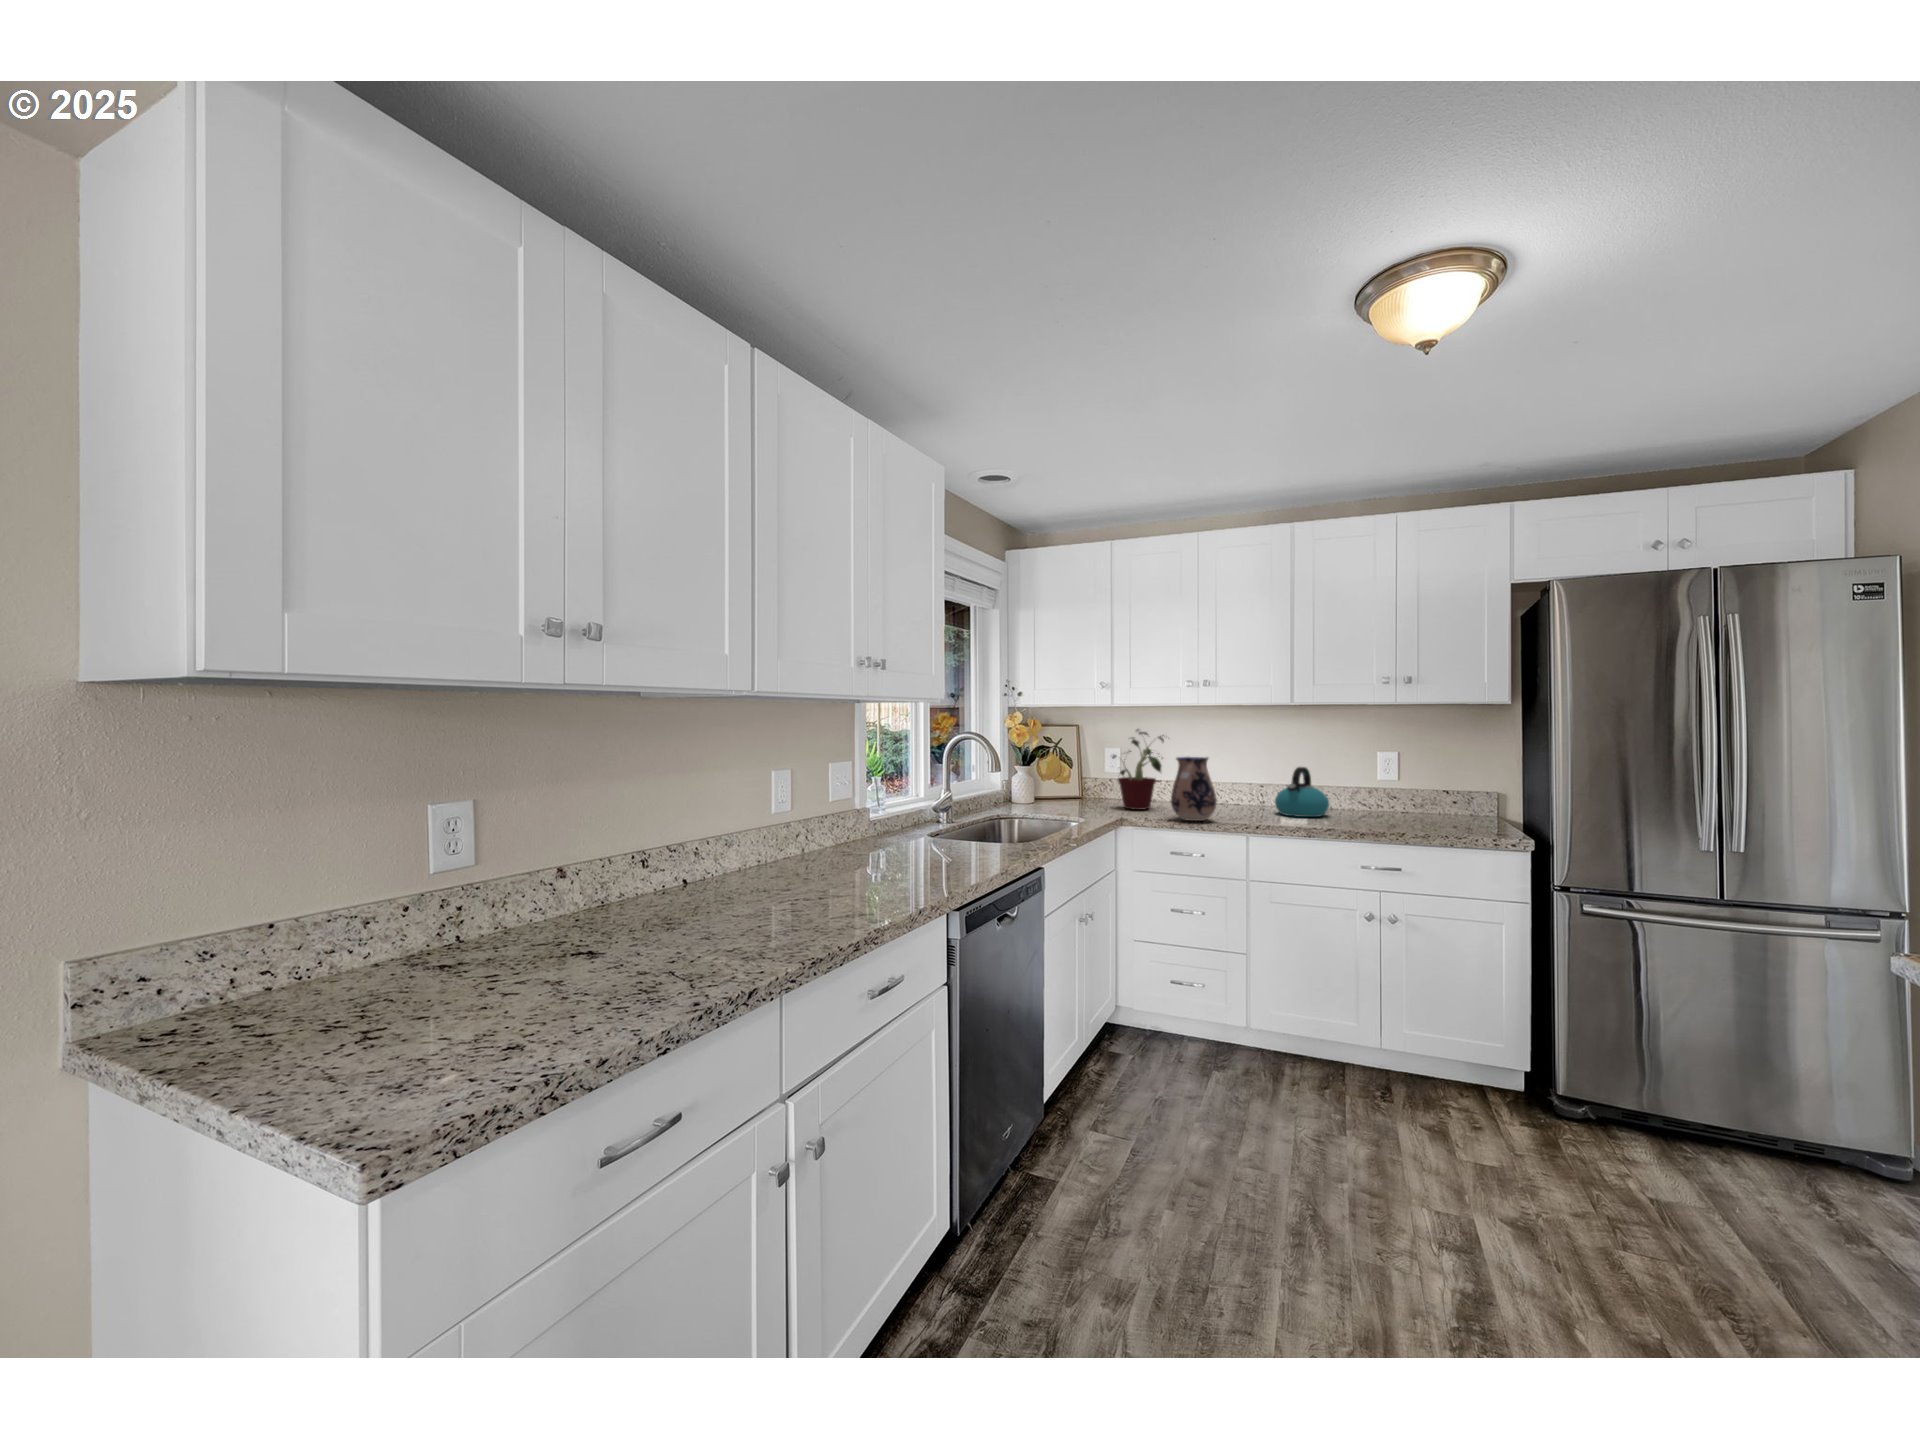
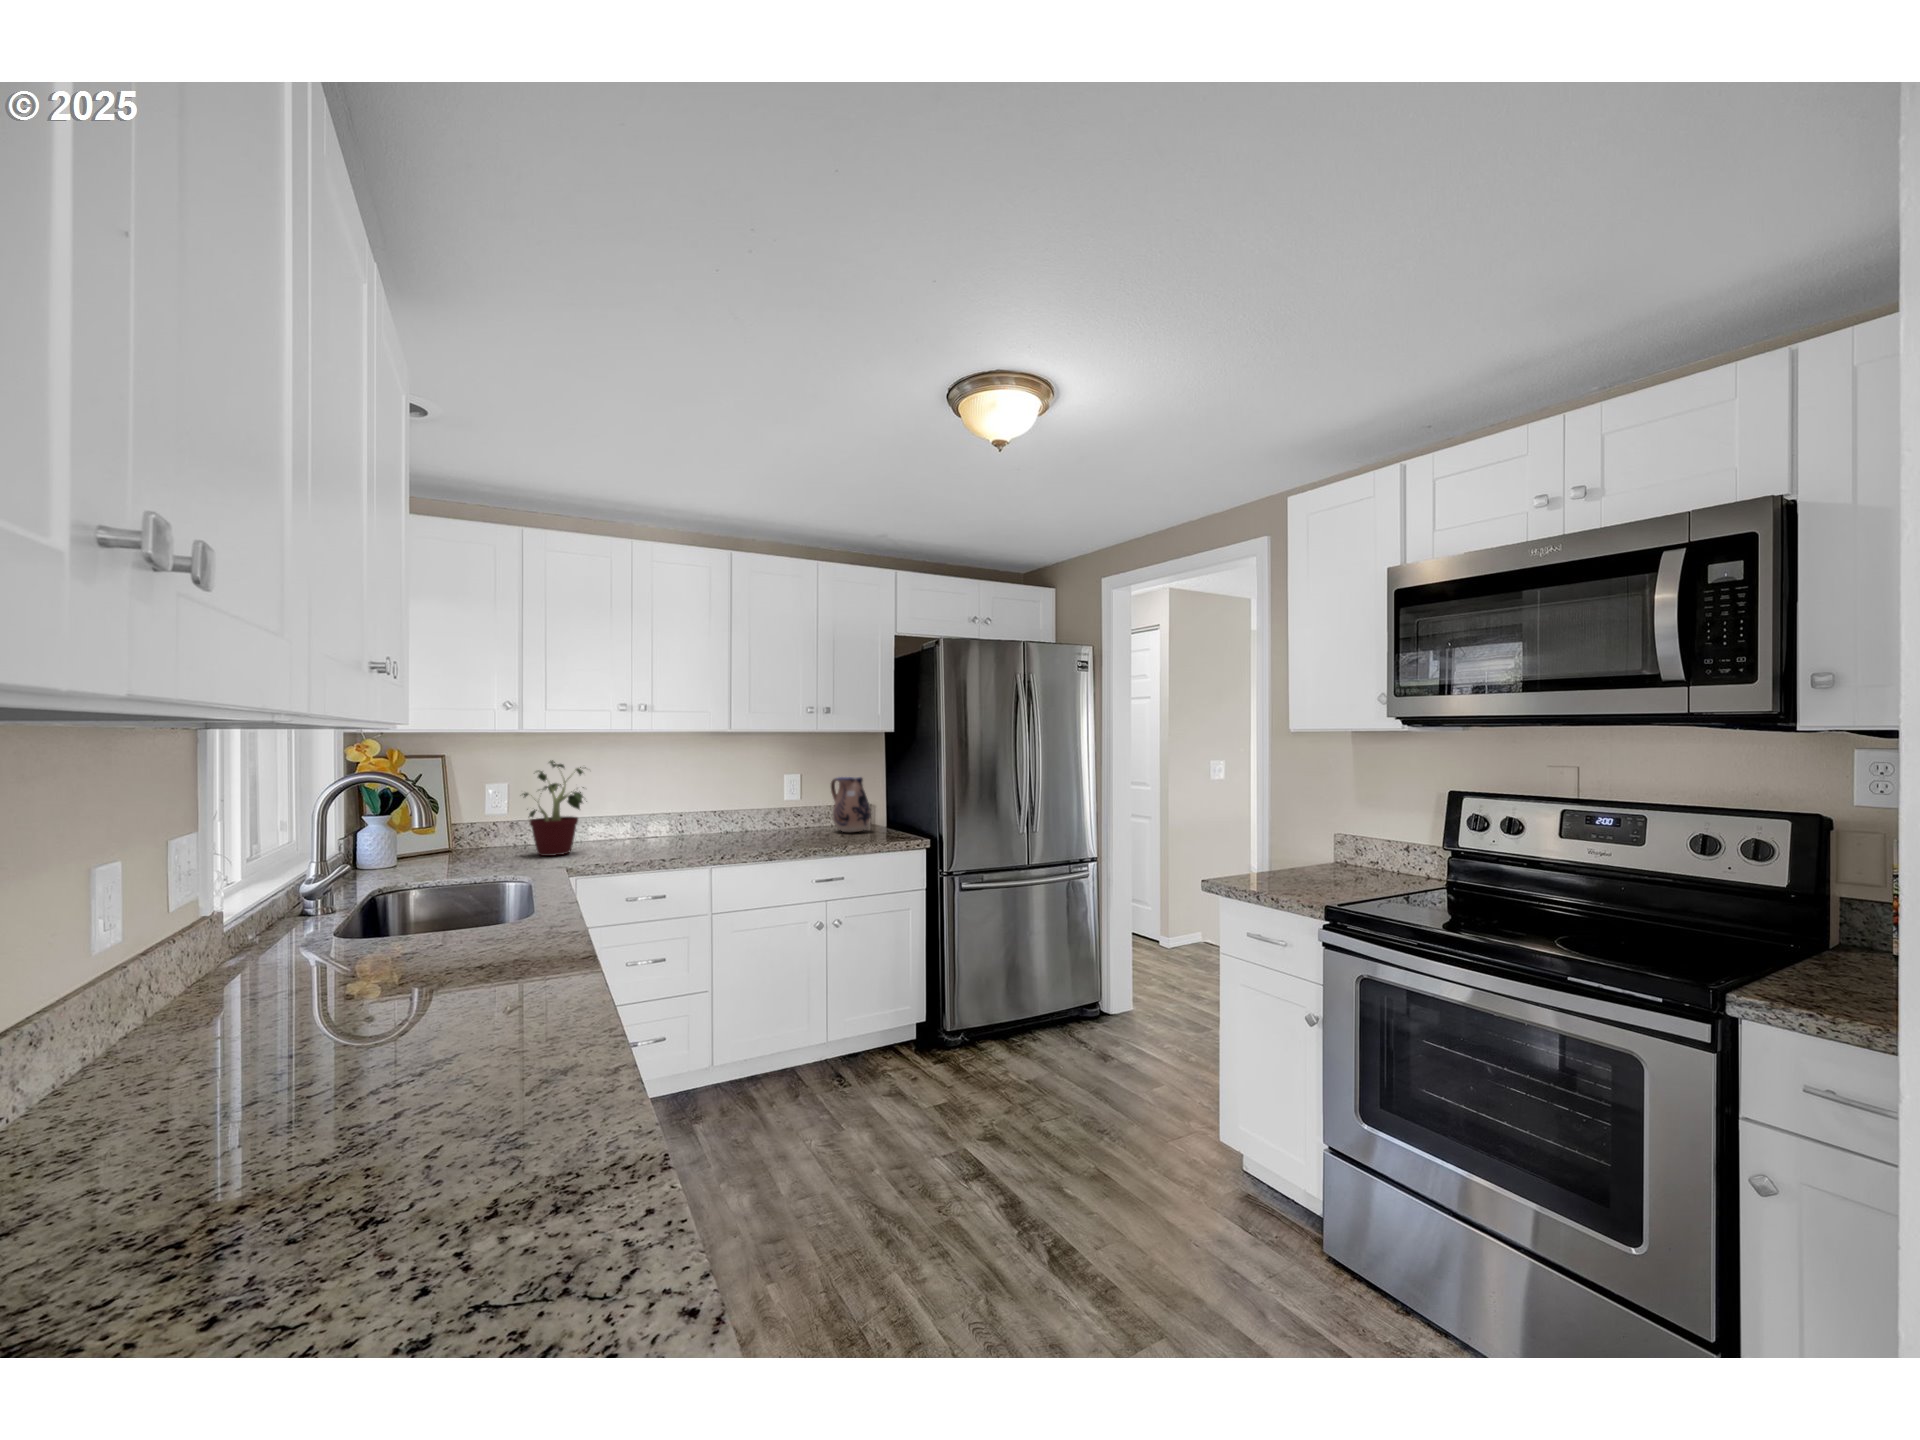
ceramic pitcher: present [1171,757,1217,821] -> present [831,777,871,832]
kettle: present [1275,767,1329,817] -> none [701,792,752,841]

